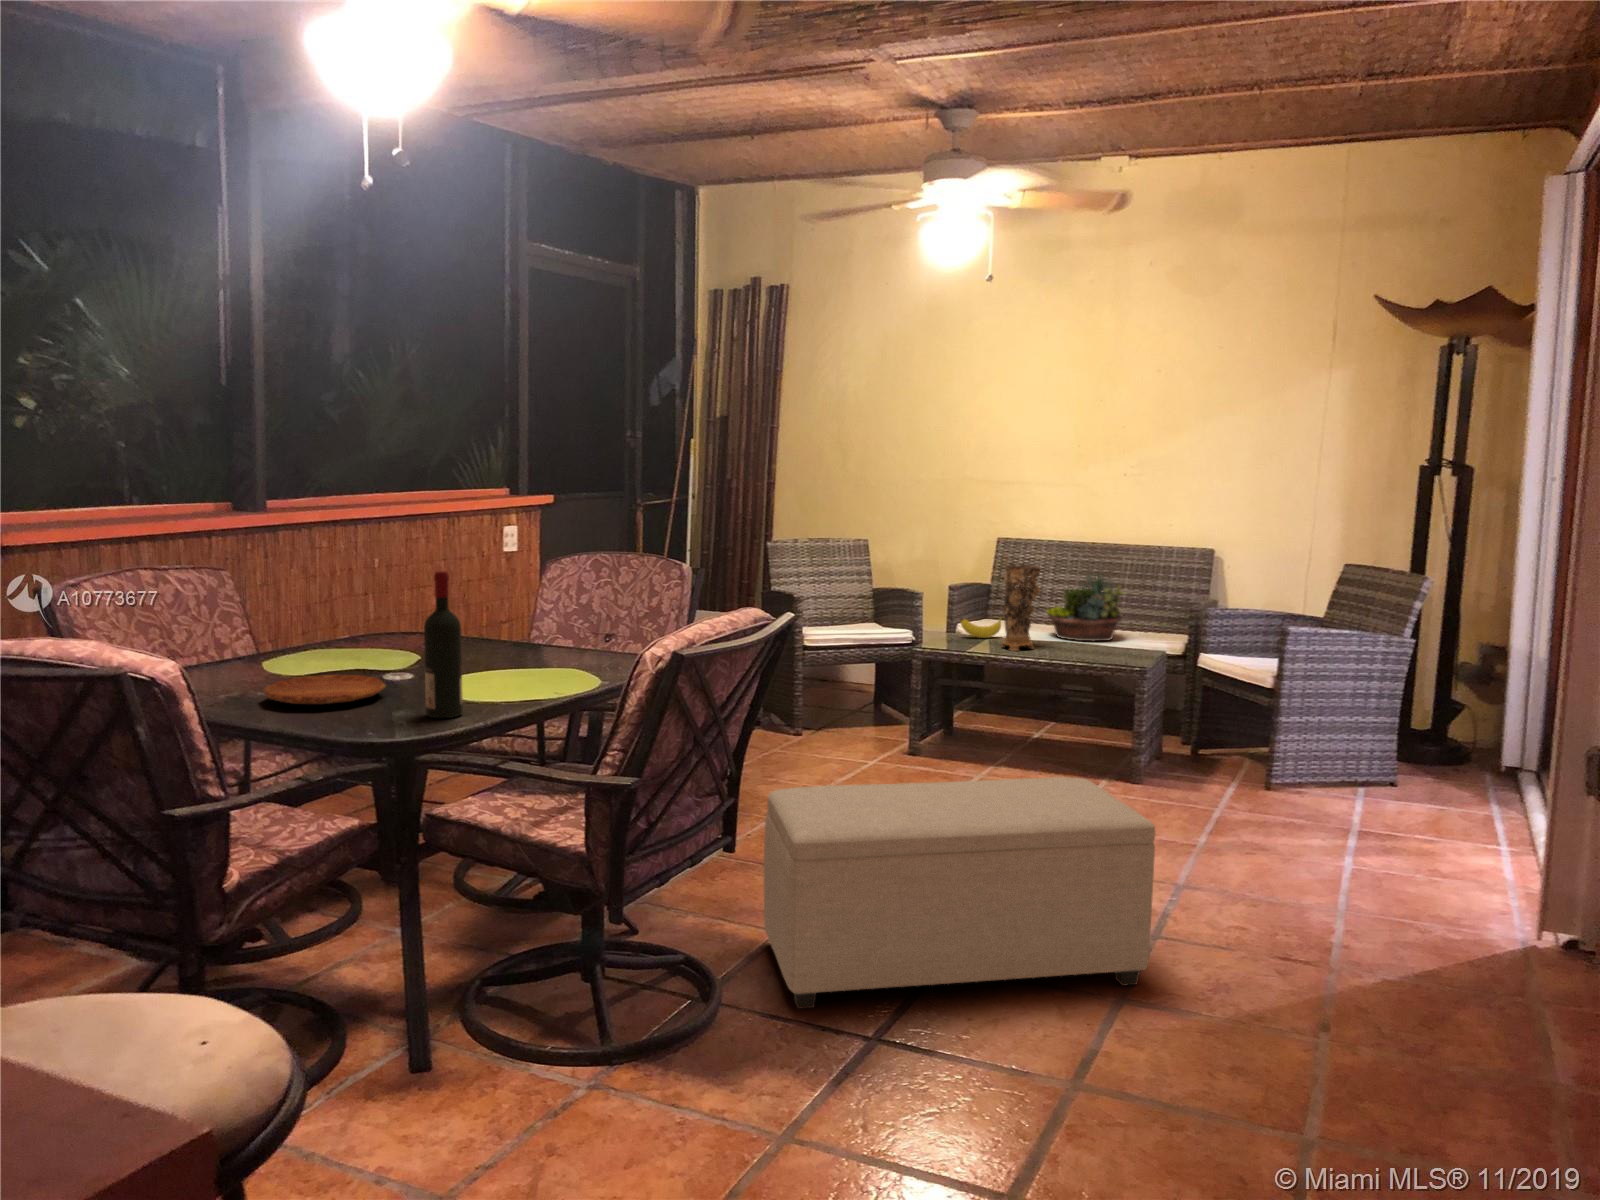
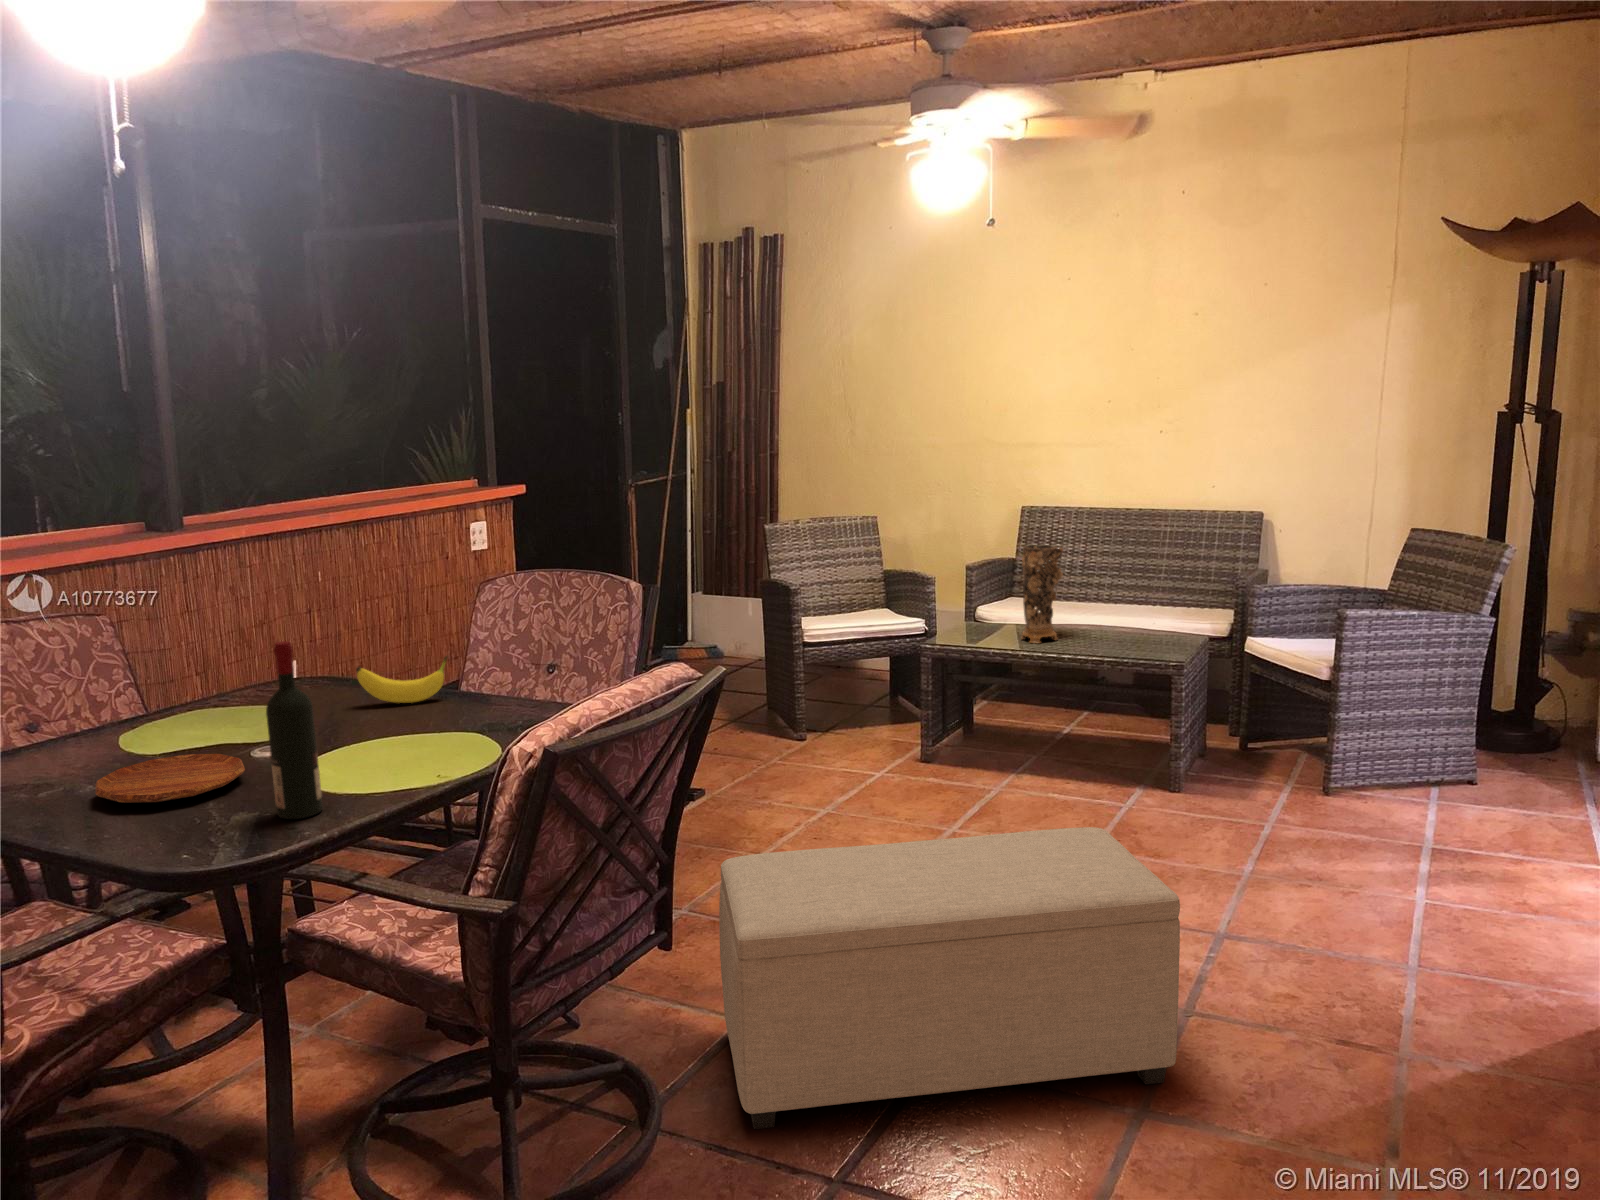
succulent planter: present [1046,574,1124,641] -> none [1073,546,1161,626]
fruit: present [960,616,1002,638] -> present [356,656,448,703]

